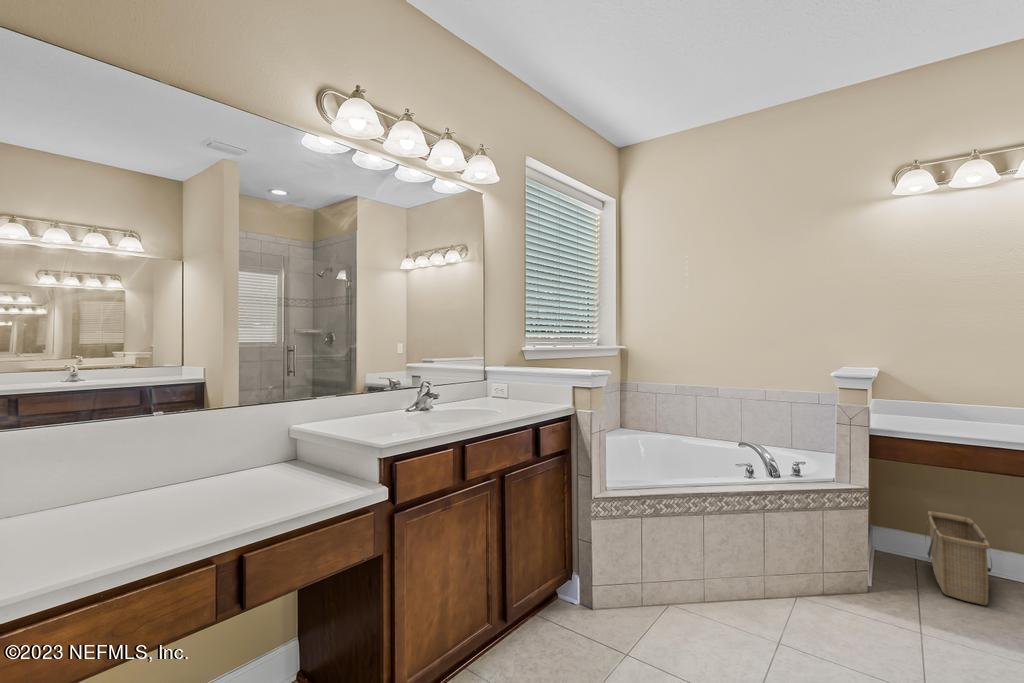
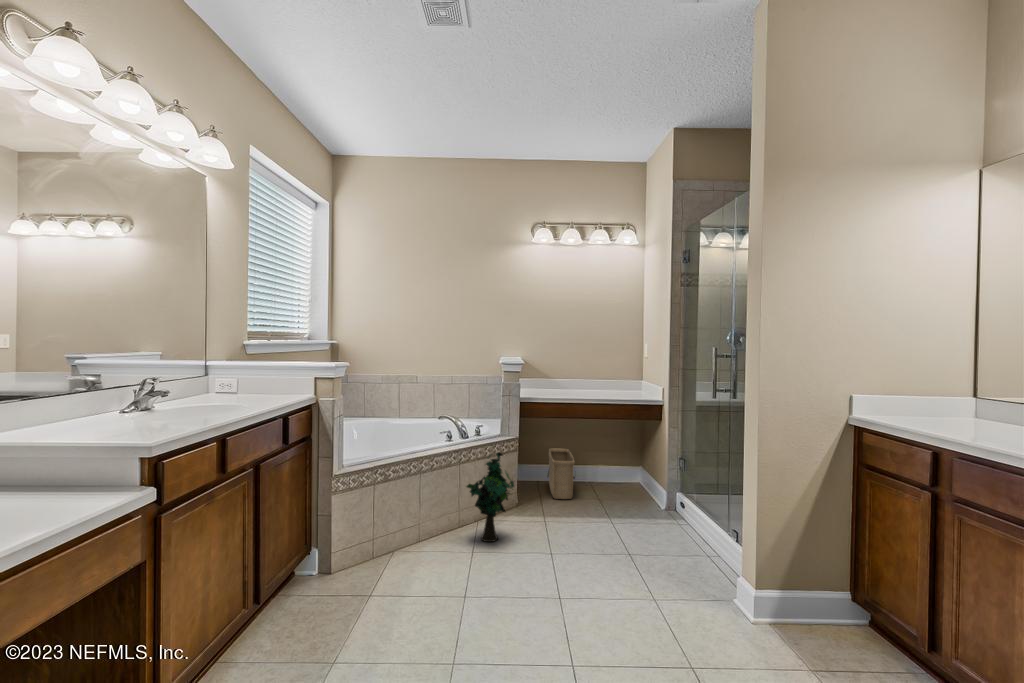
decorative plant: none [772,508,860,642] -> present [467,452,514,542]

